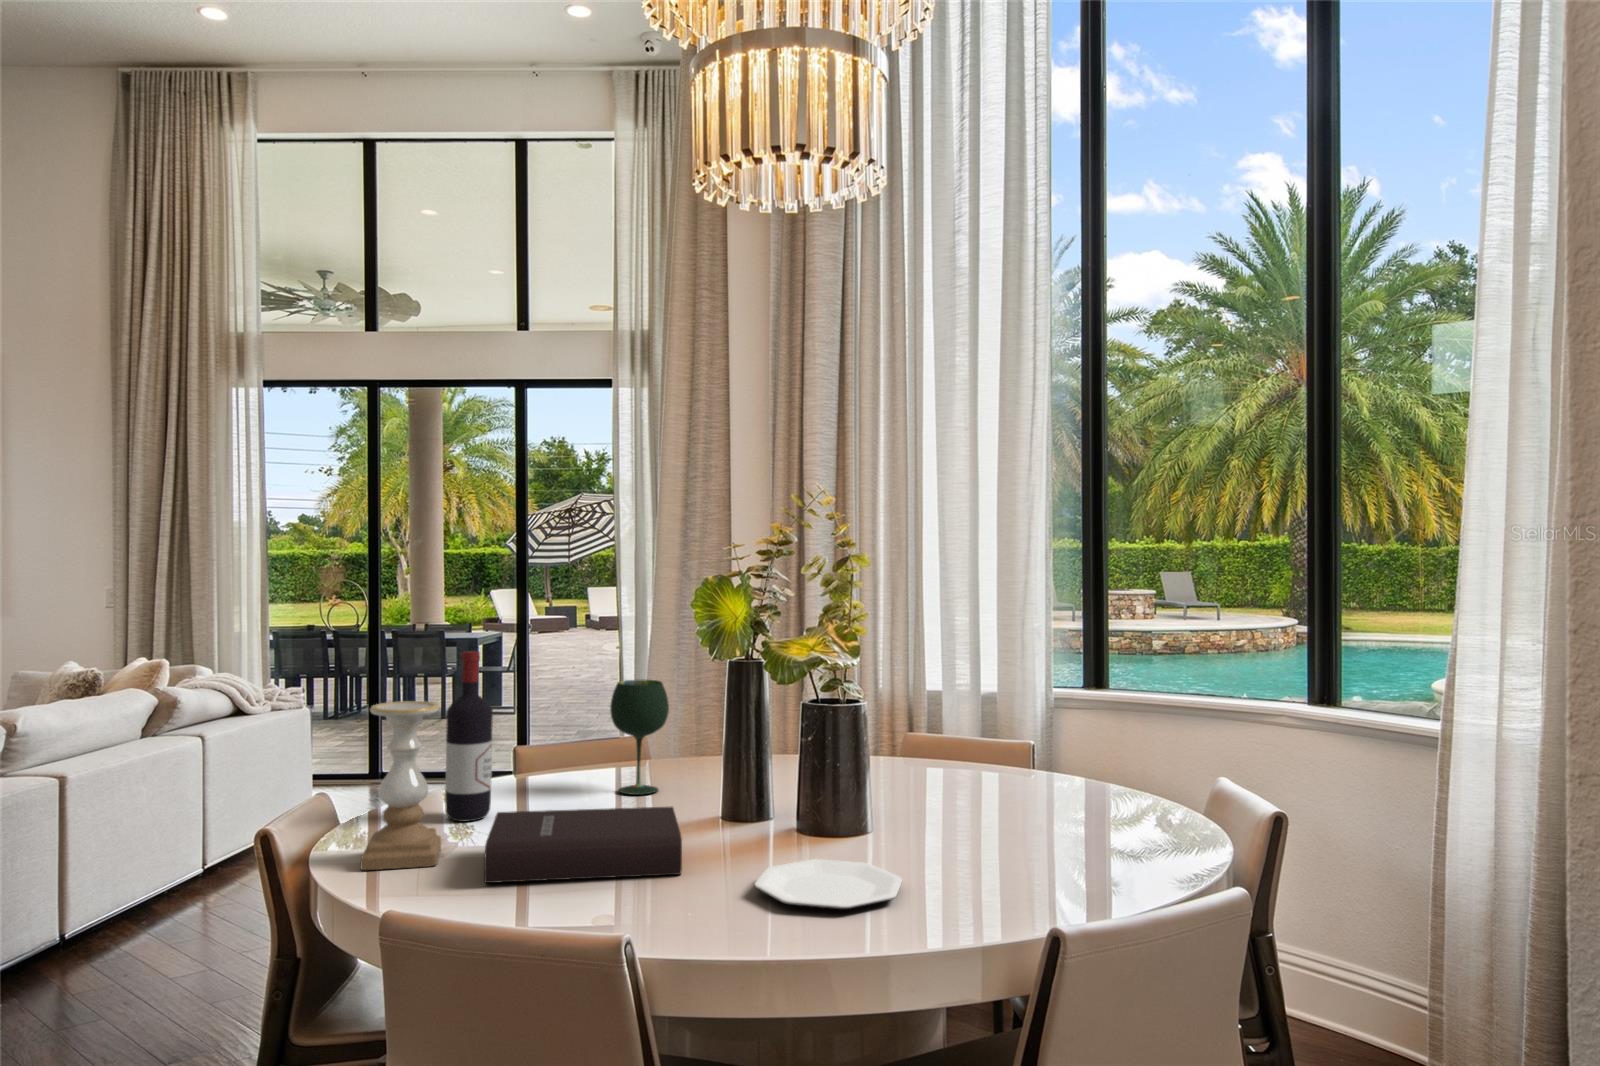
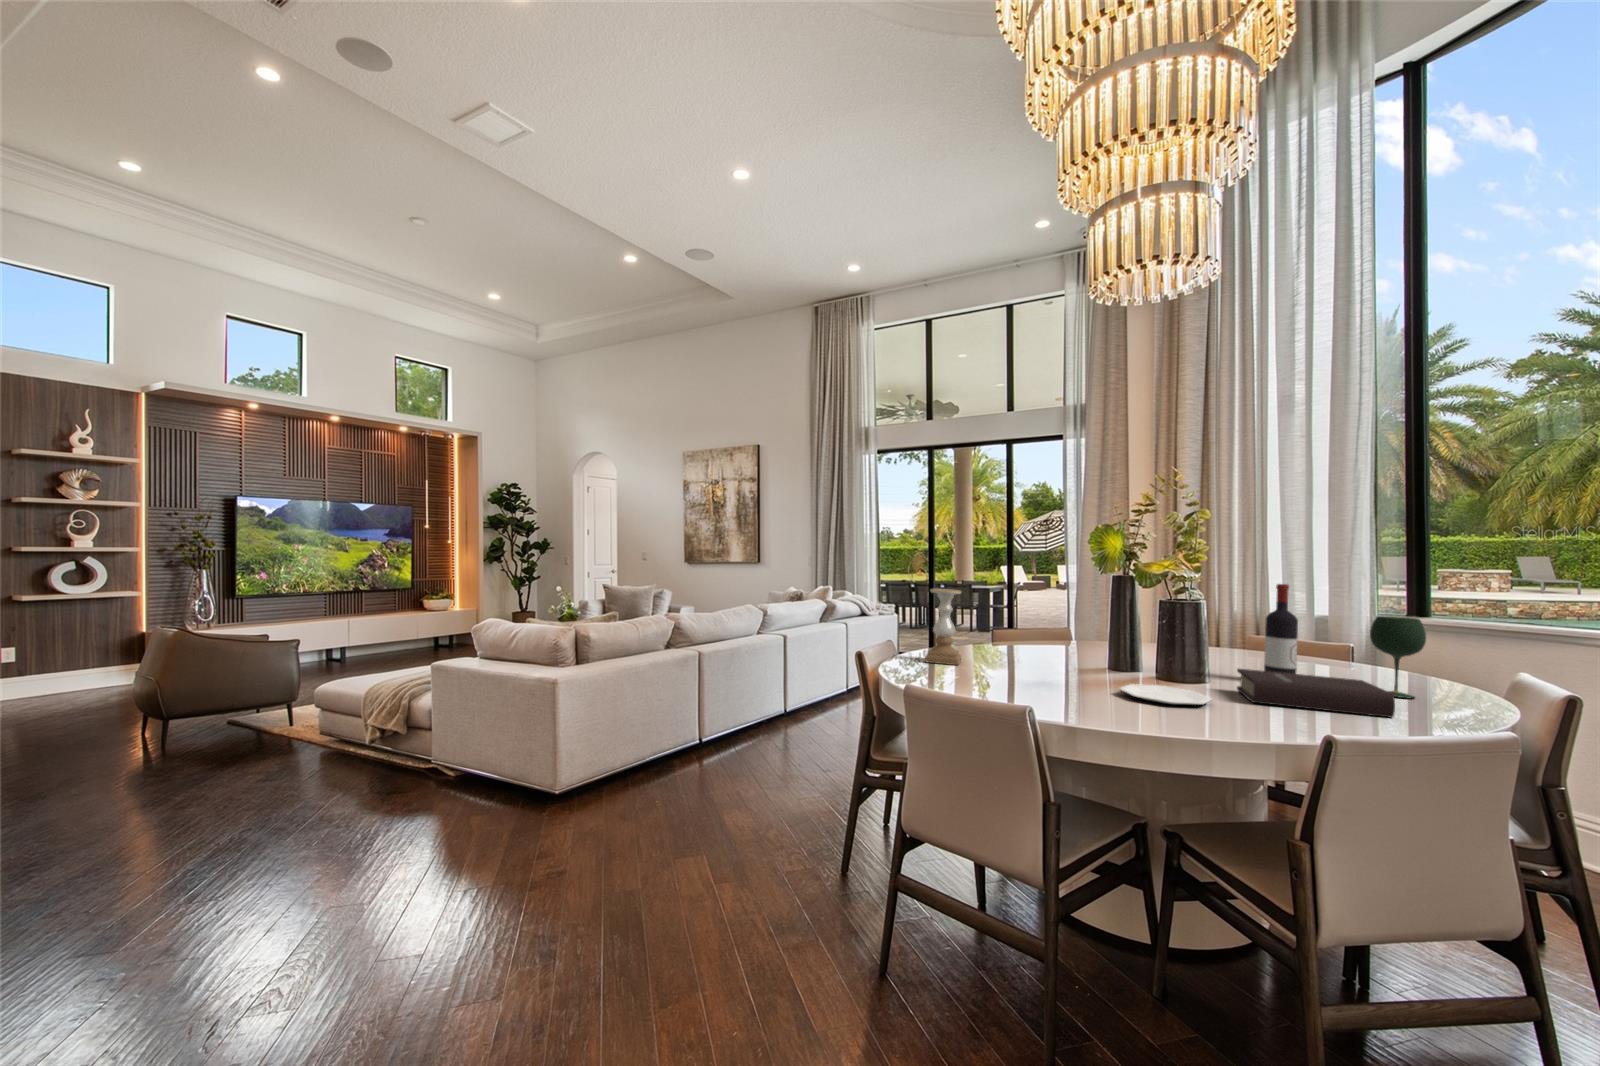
wine bottle: present [445,651,493,822] -> present [1264,584,1298,674]
wine glass: present [610,680,669,795] -> present [1370,616,1426,698]
book: present [484,807,682,883] -> present [1237,669,1395,718]

